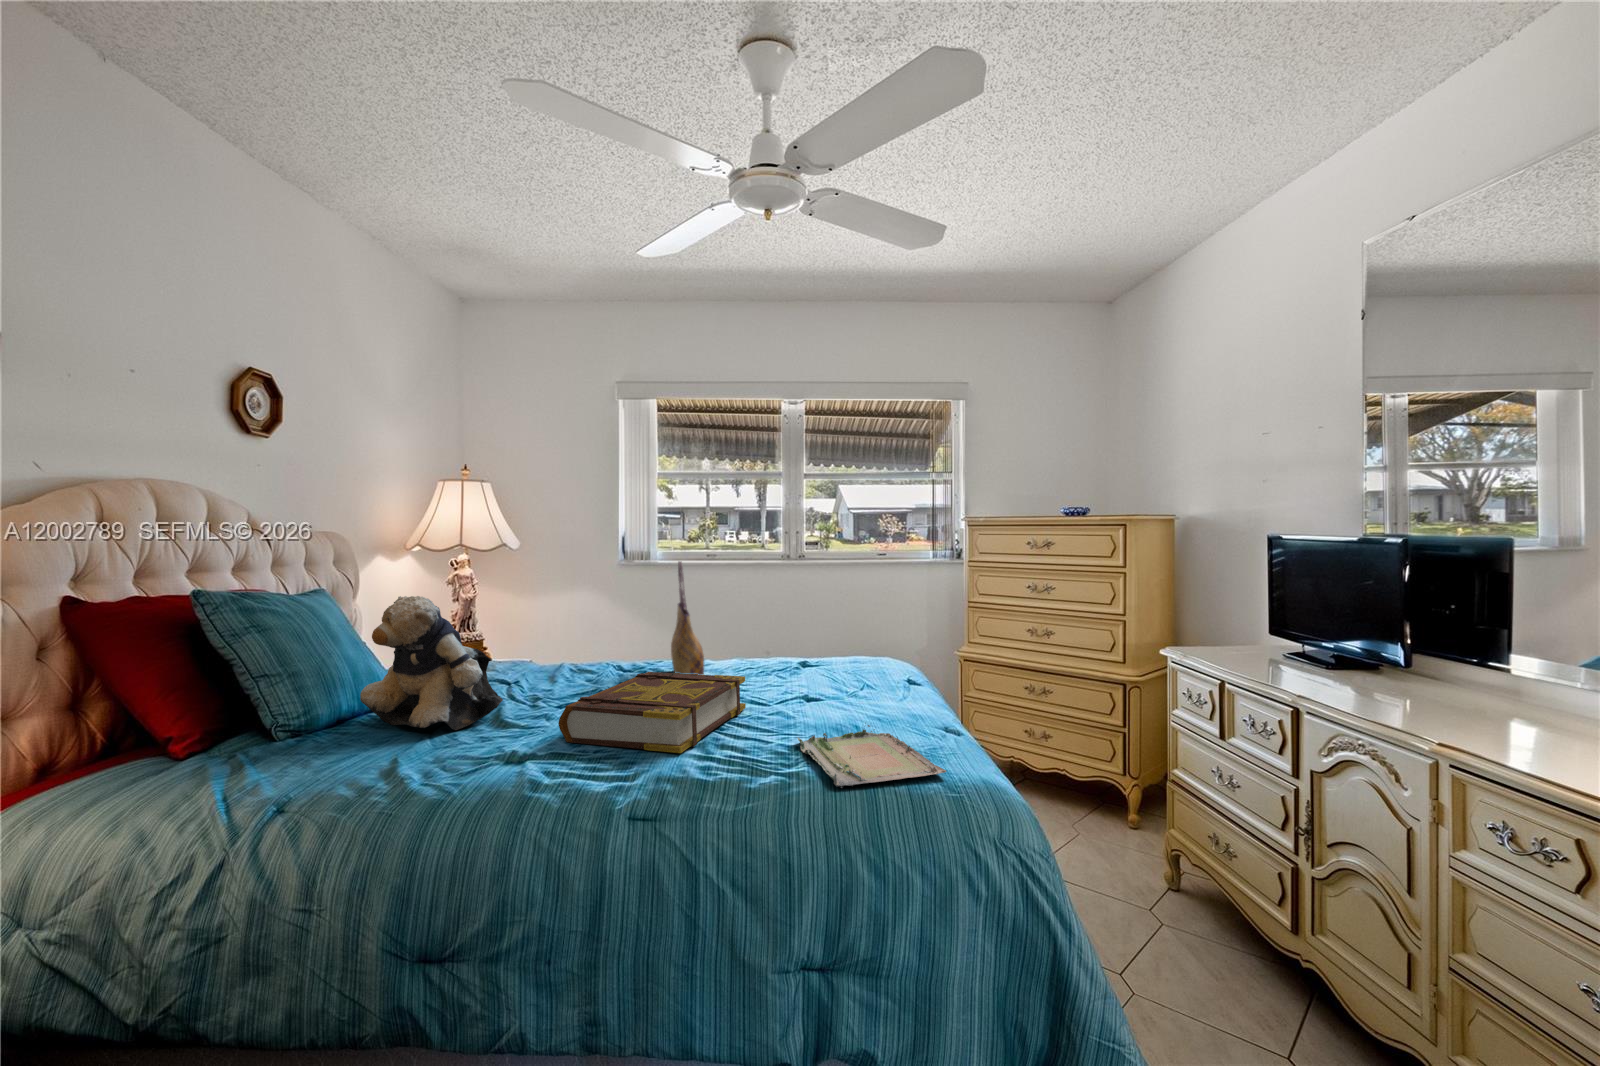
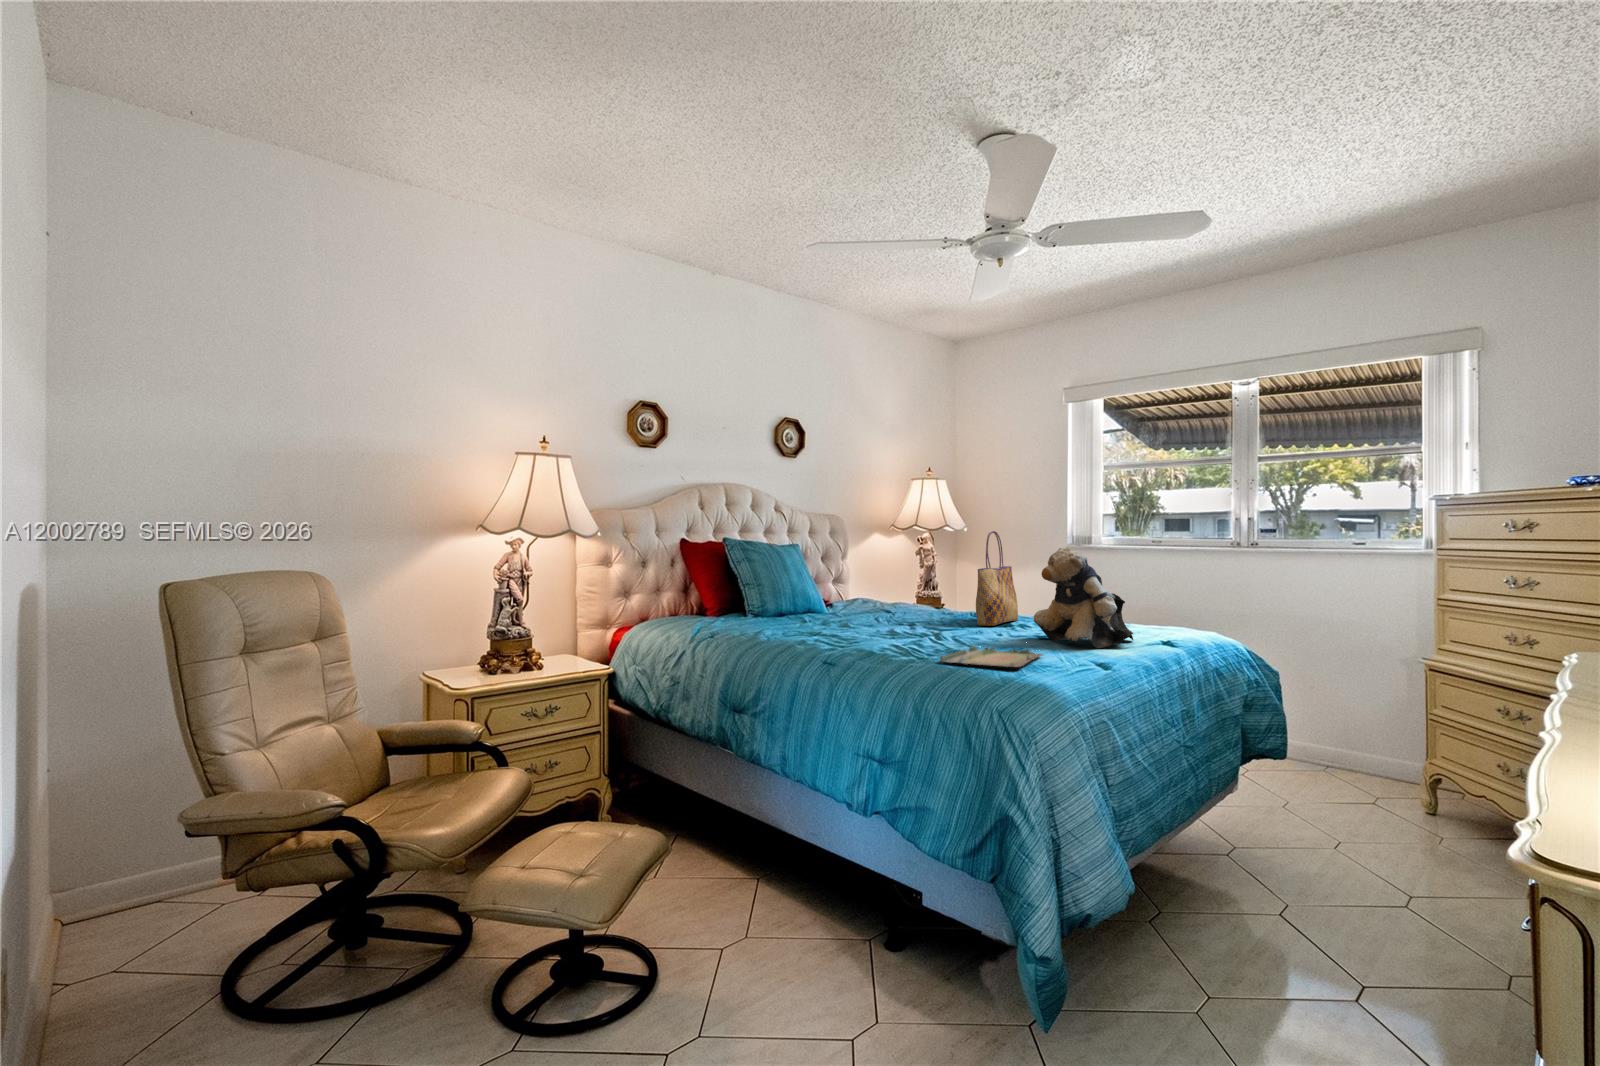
teddy bear: present [360,596,503,730] -> present [1034,548,1133,648]
book: present [558,672,746,753] -> none [852,605,990,643]

